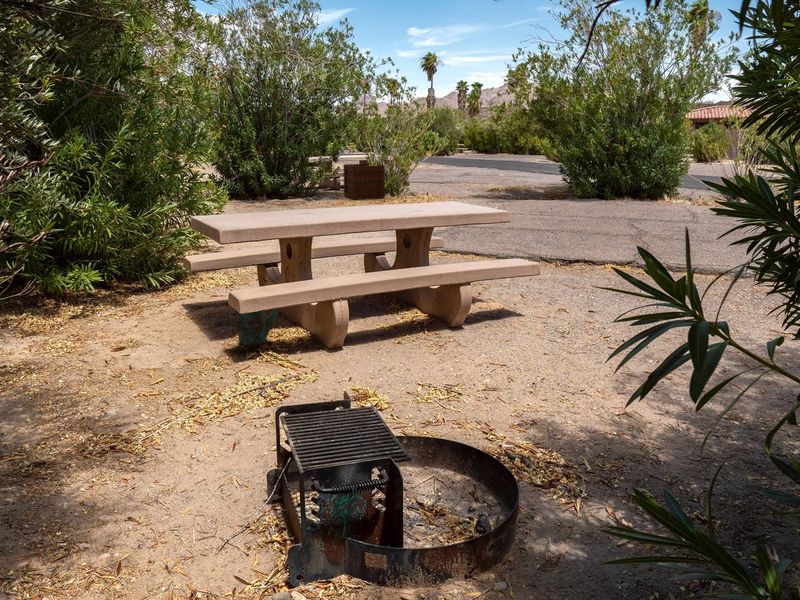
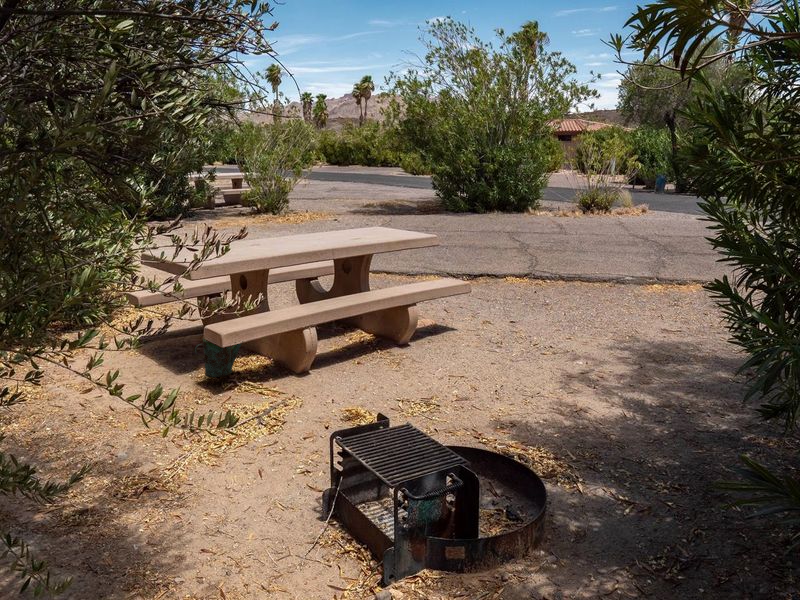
wooden crate: present [343,164,385,200] -> none [219,183,264,221]

